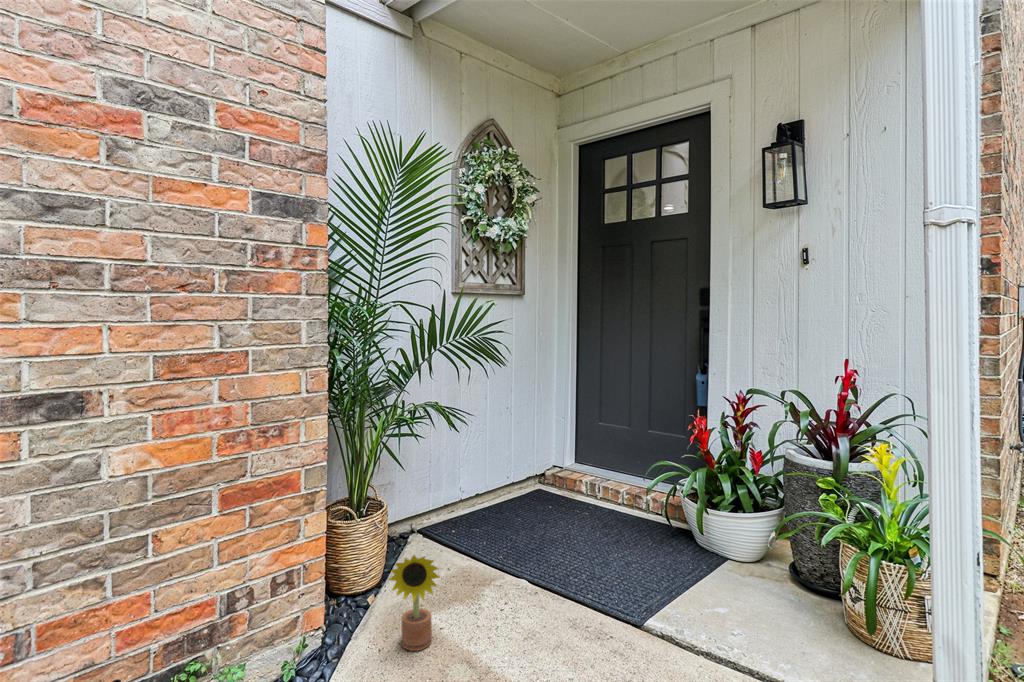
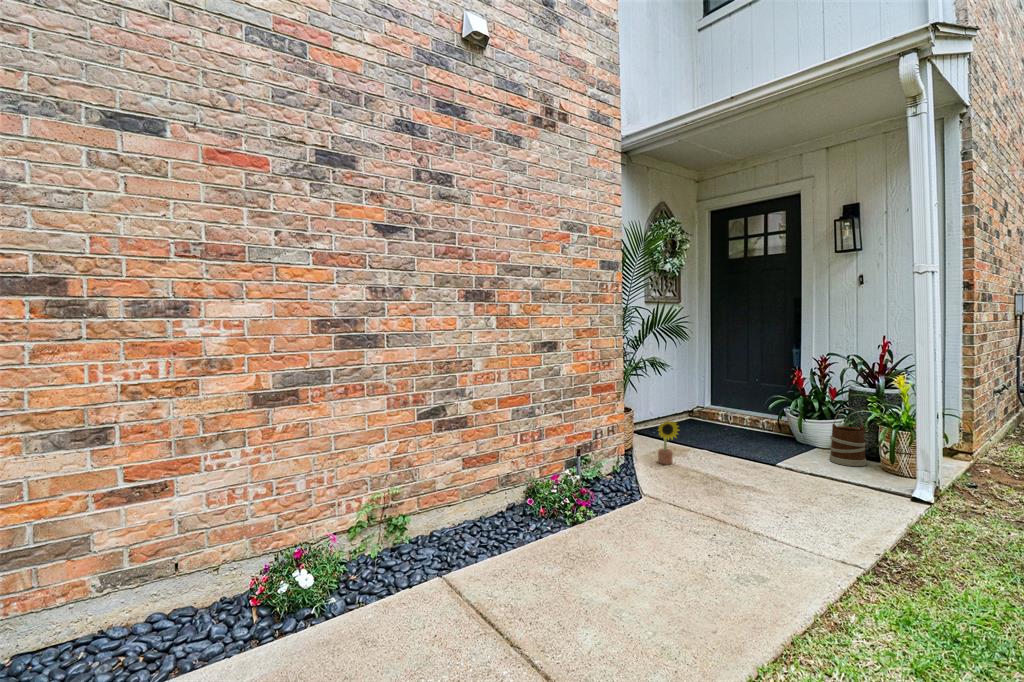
wooden bucket: none [748,509,817,635] -> present [829,408,867,466]

